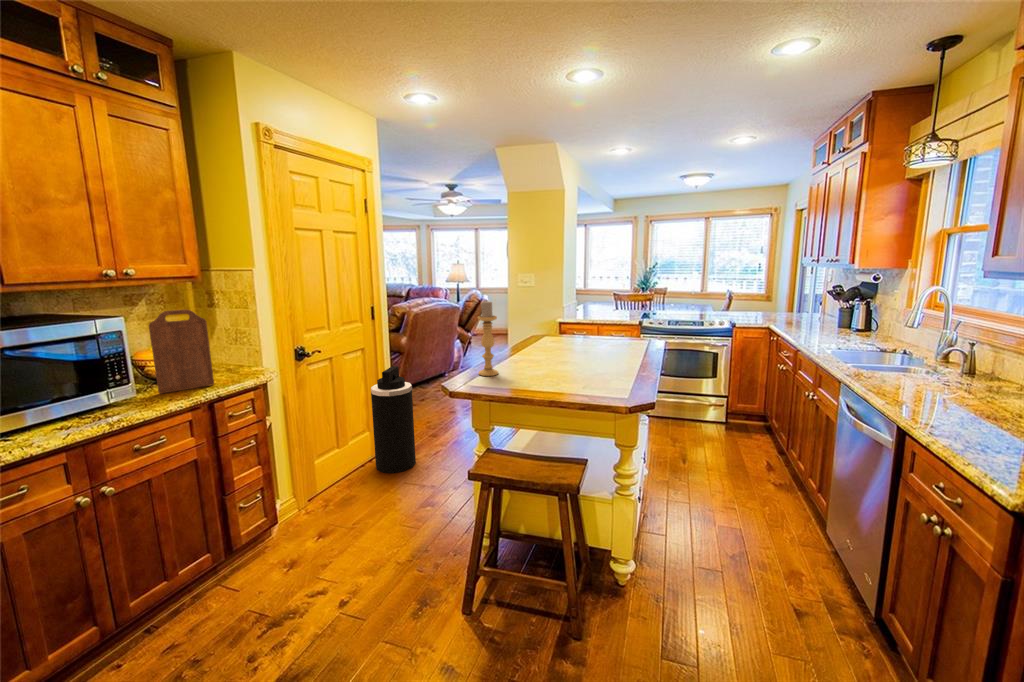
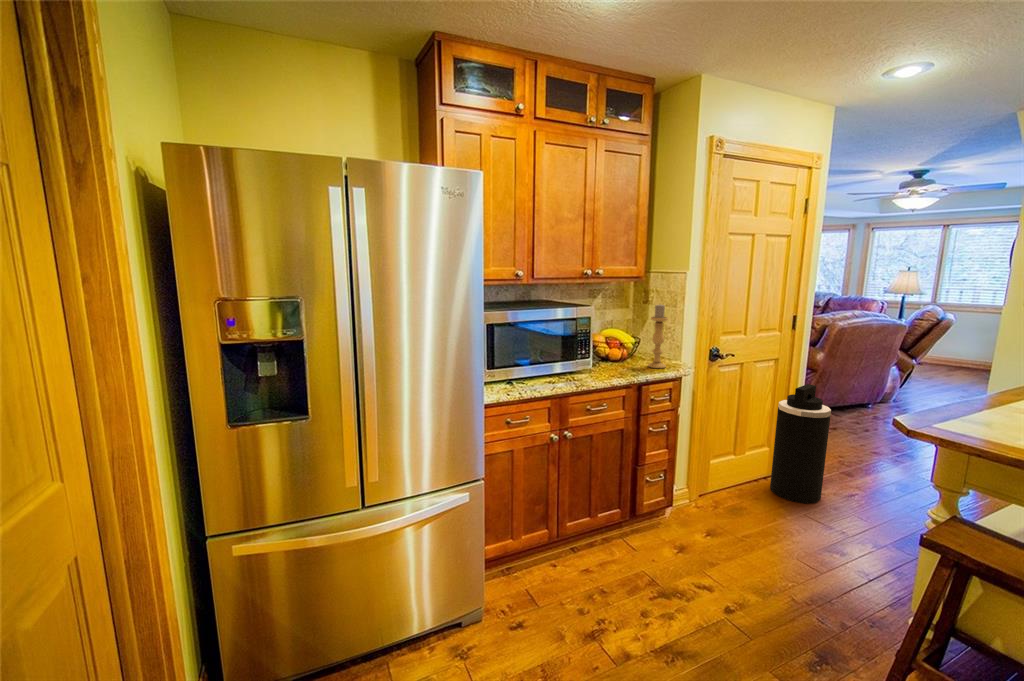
candle holder: present [478,301,498,376] -> present [648,305,668,368]
cutting board: present [149,310,214,394] -> none [605,305,646,370]

